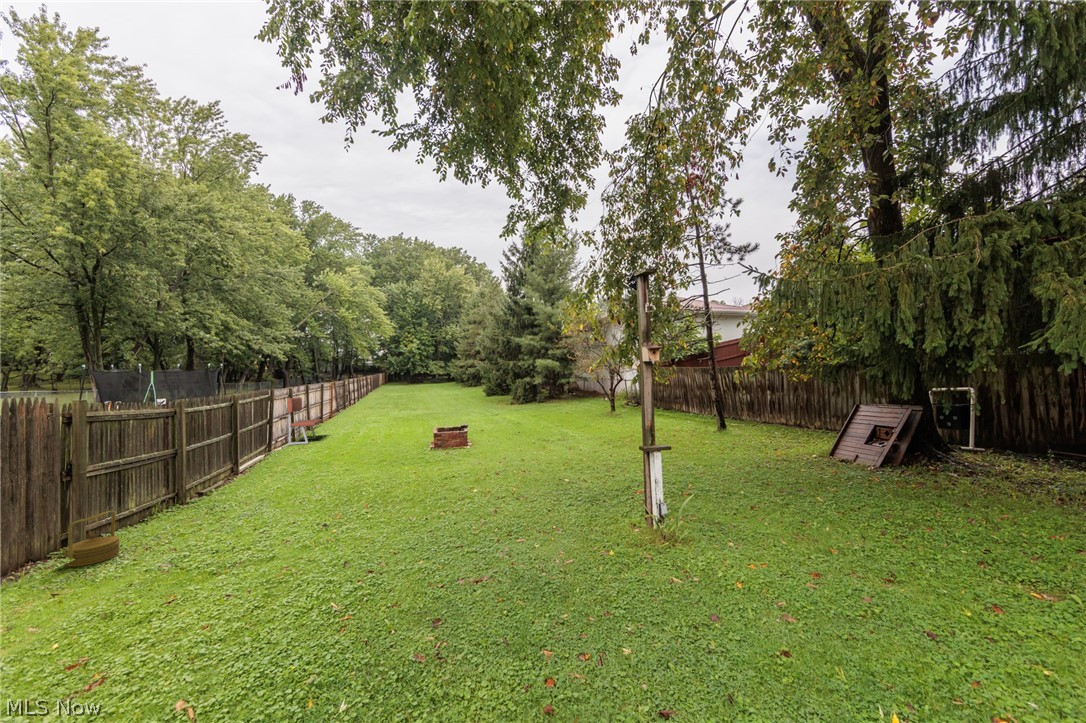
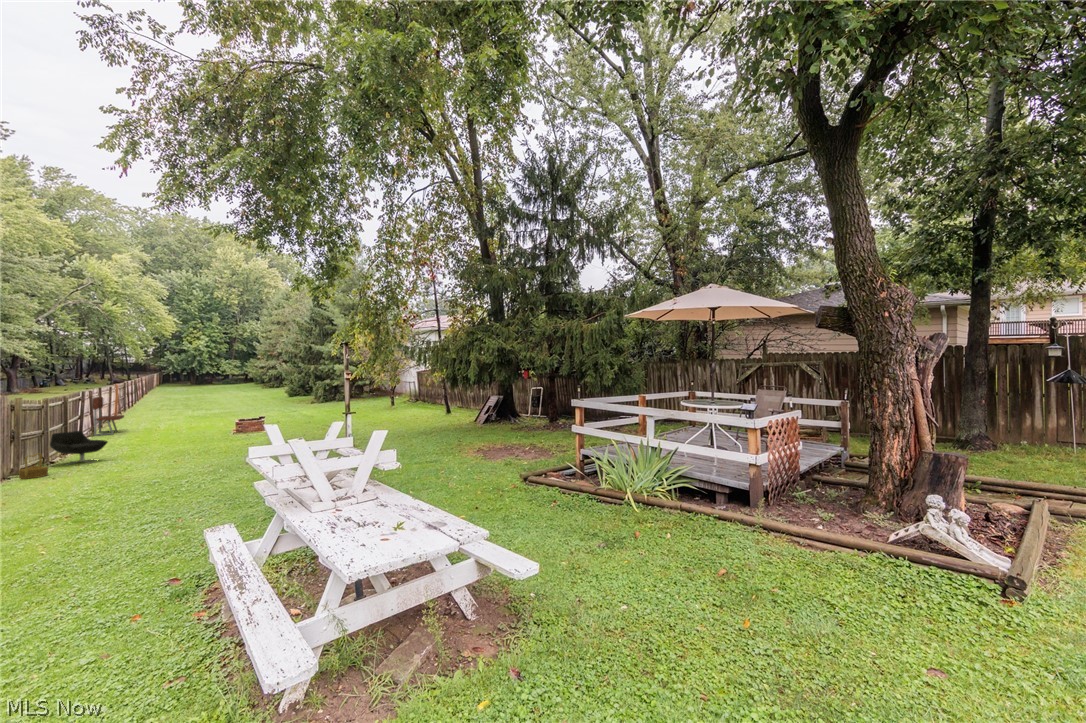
lounge chair: none [168,456,249,518] -> present [50,431,108,462]

